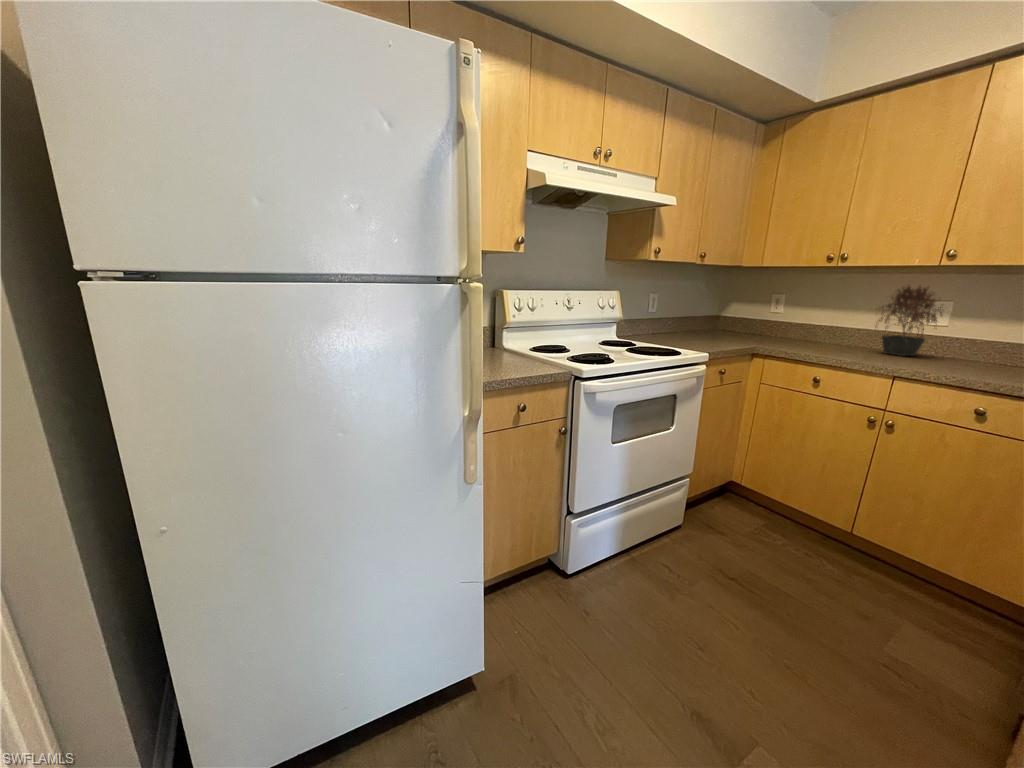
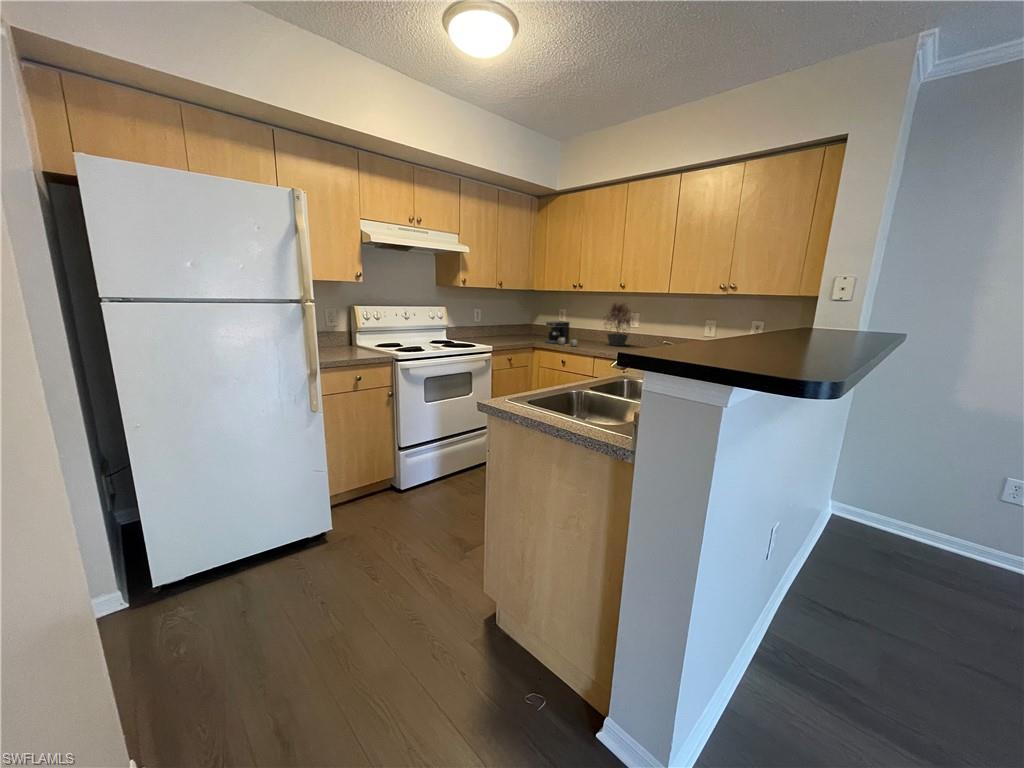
coffee maker: none [768,314,847,357] -> present [545,321,578,347]

